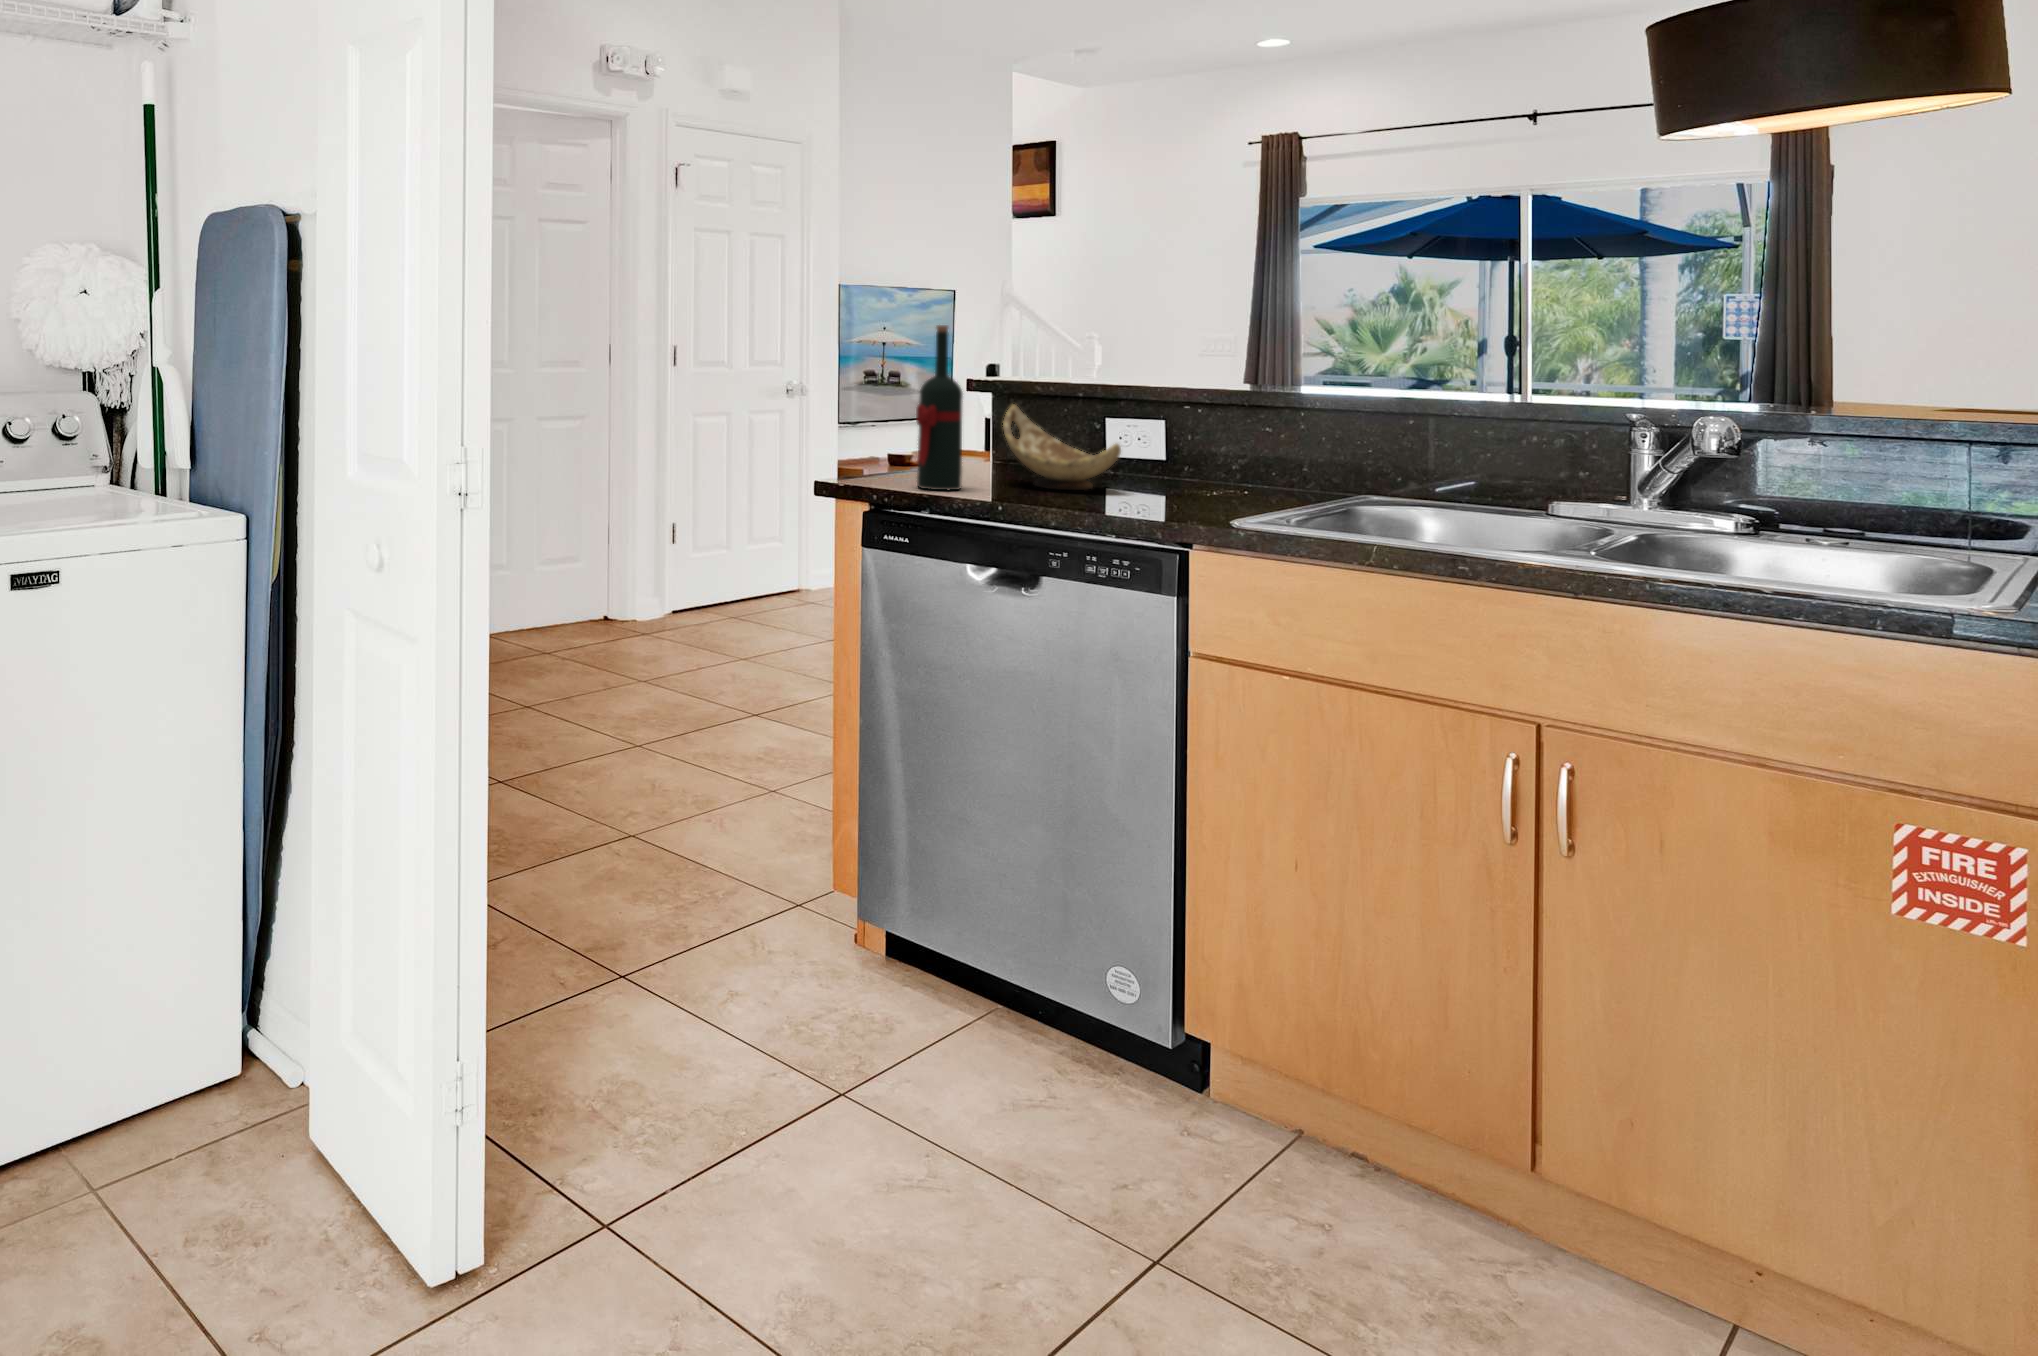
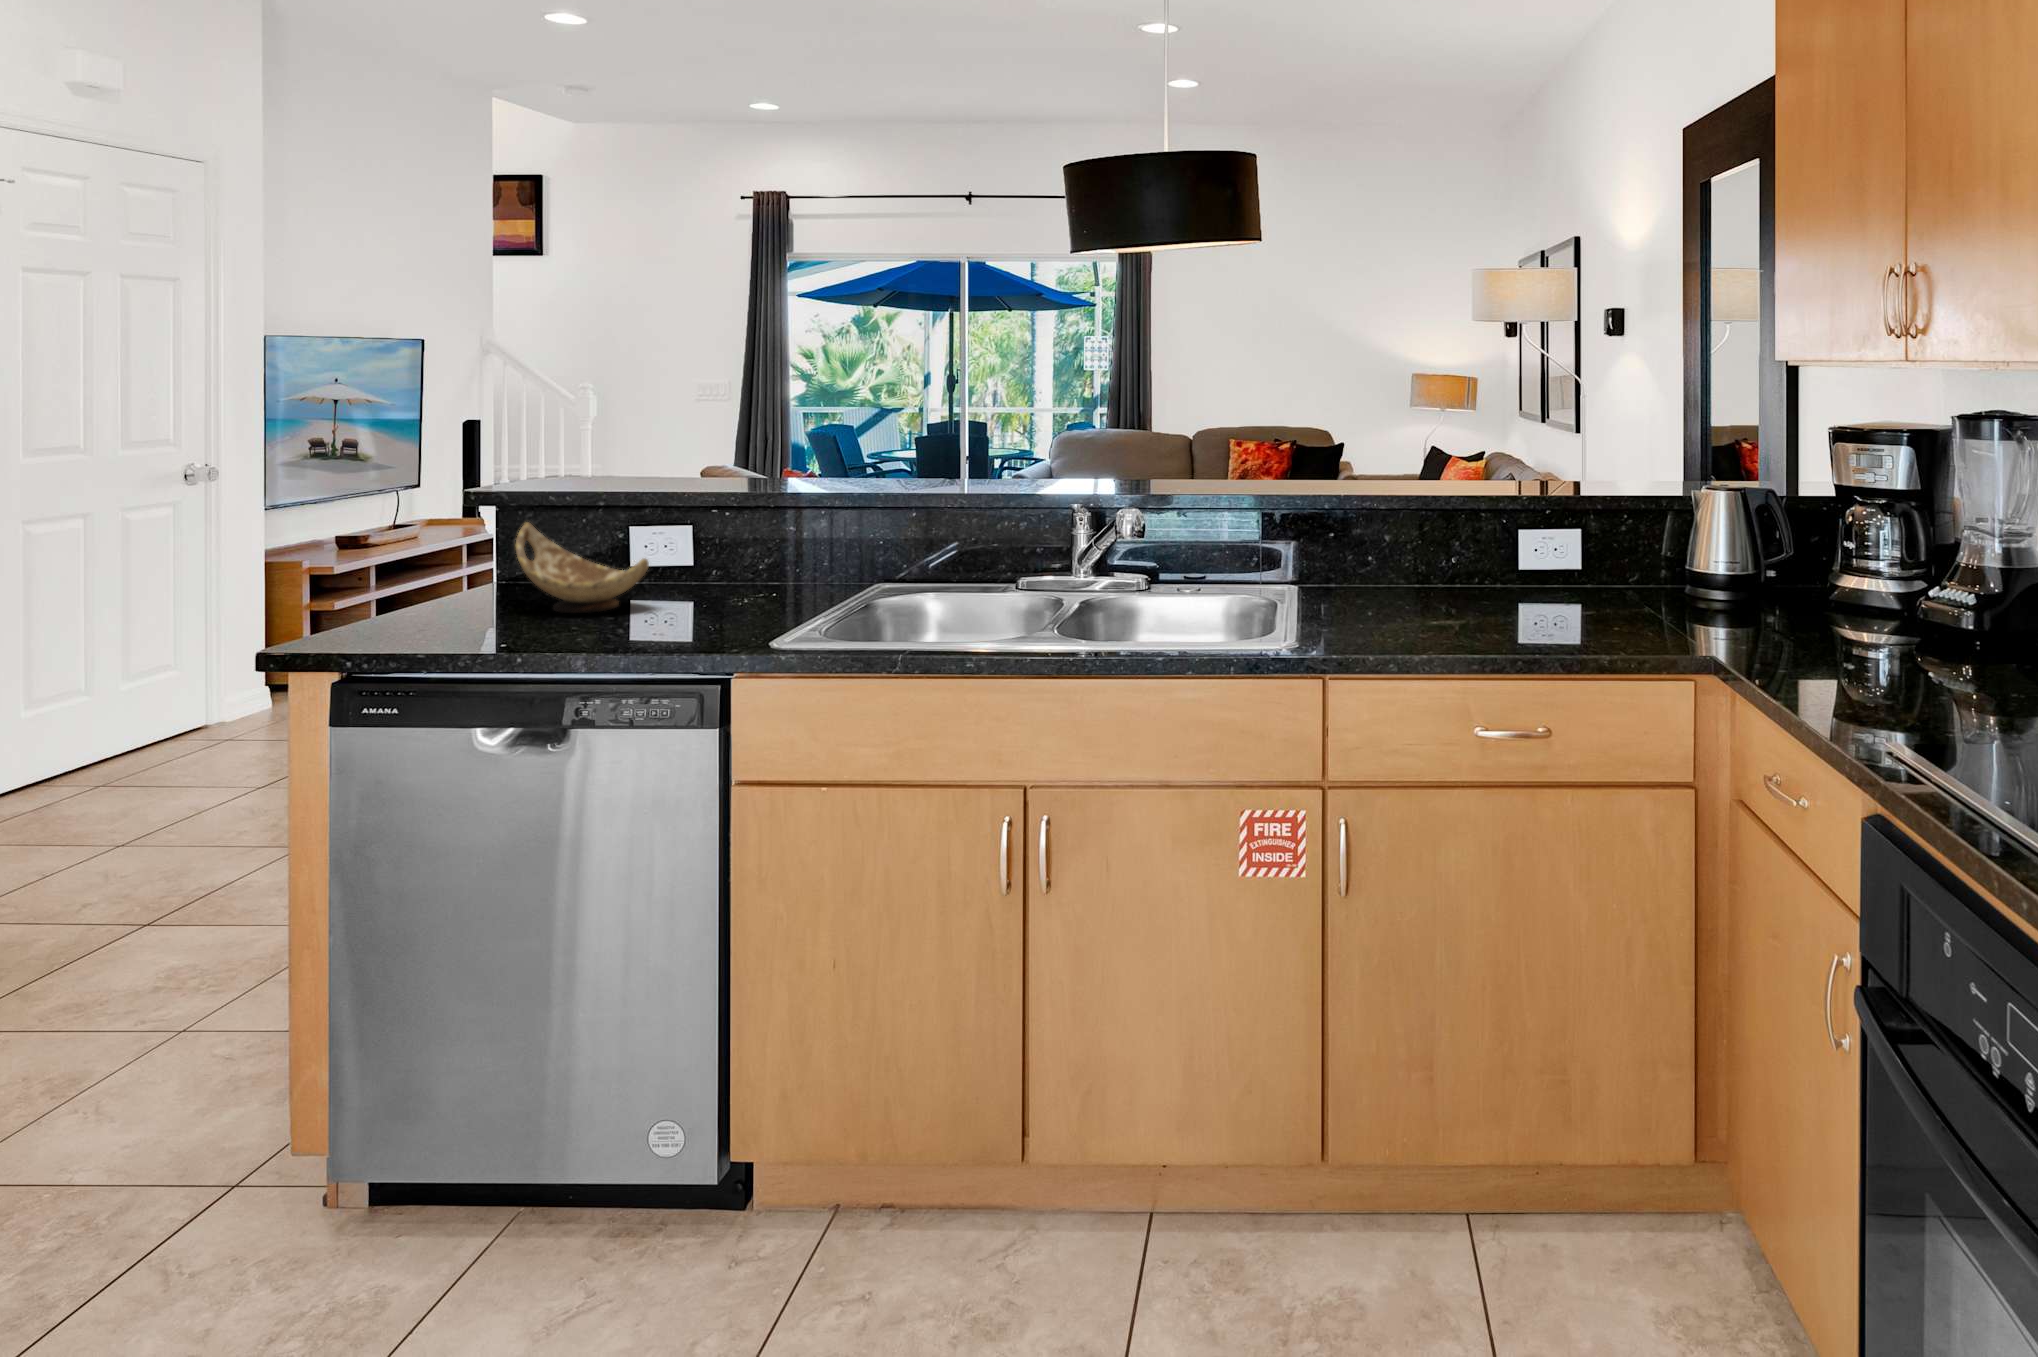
wine bottle: present [916,325,963,490] -> none [409,443,468,635]

